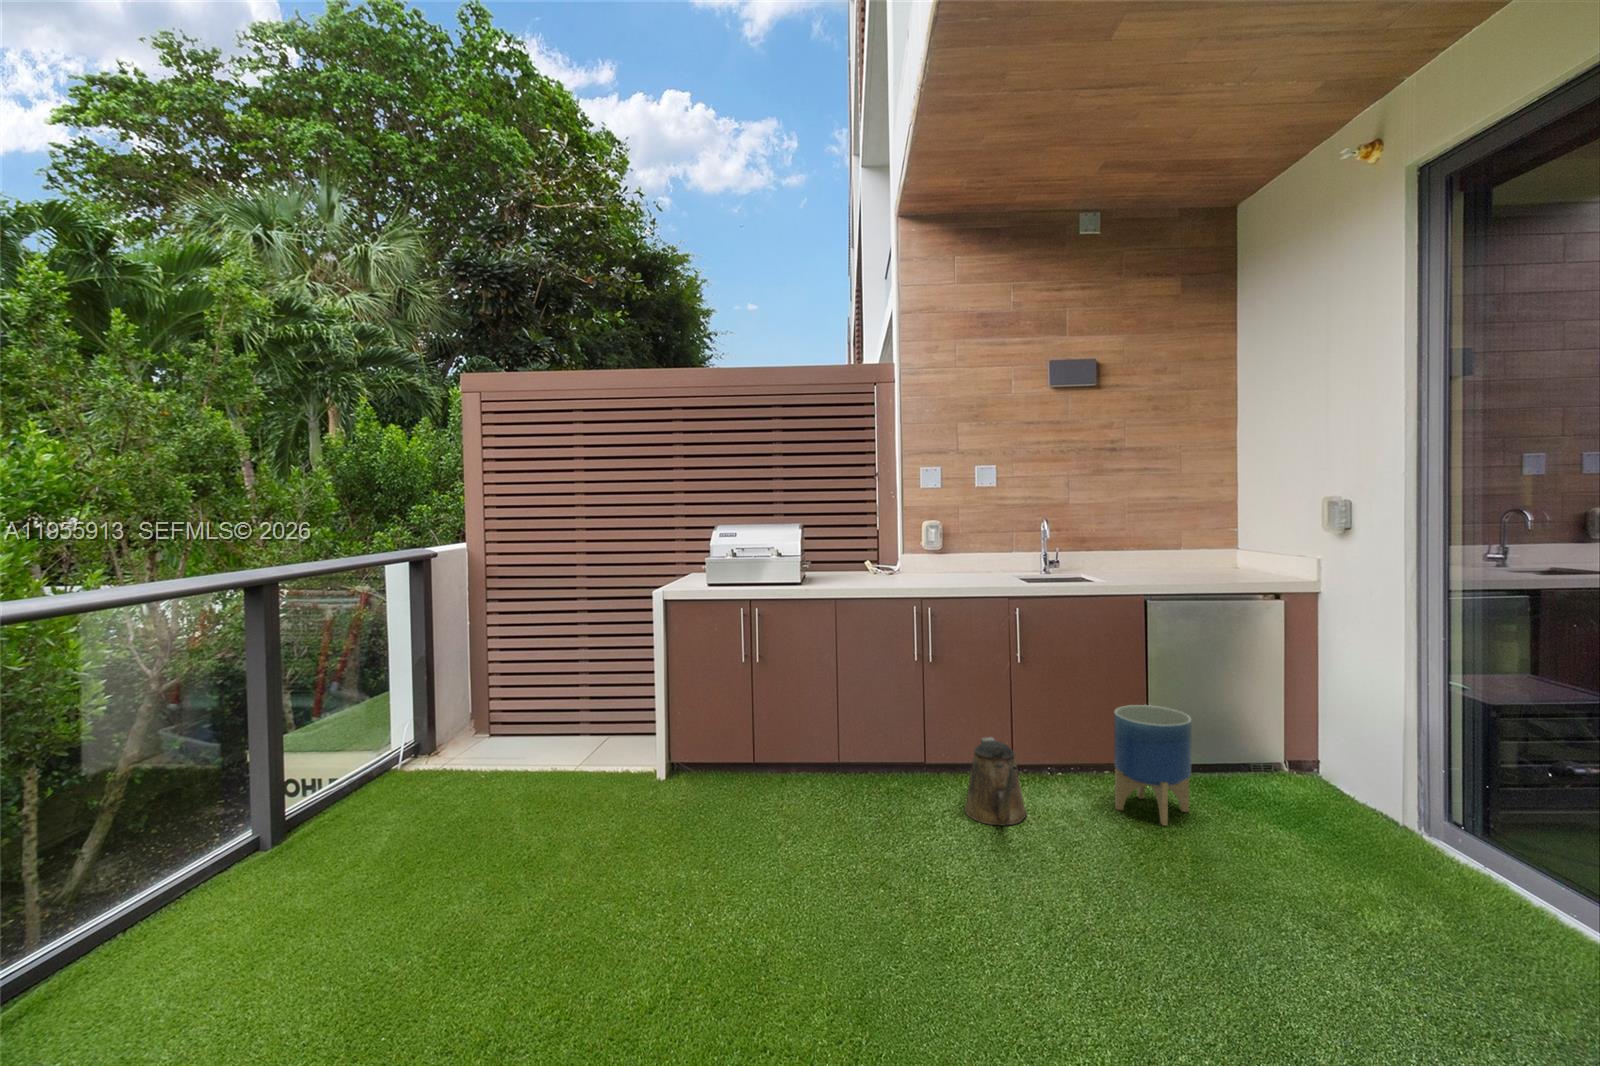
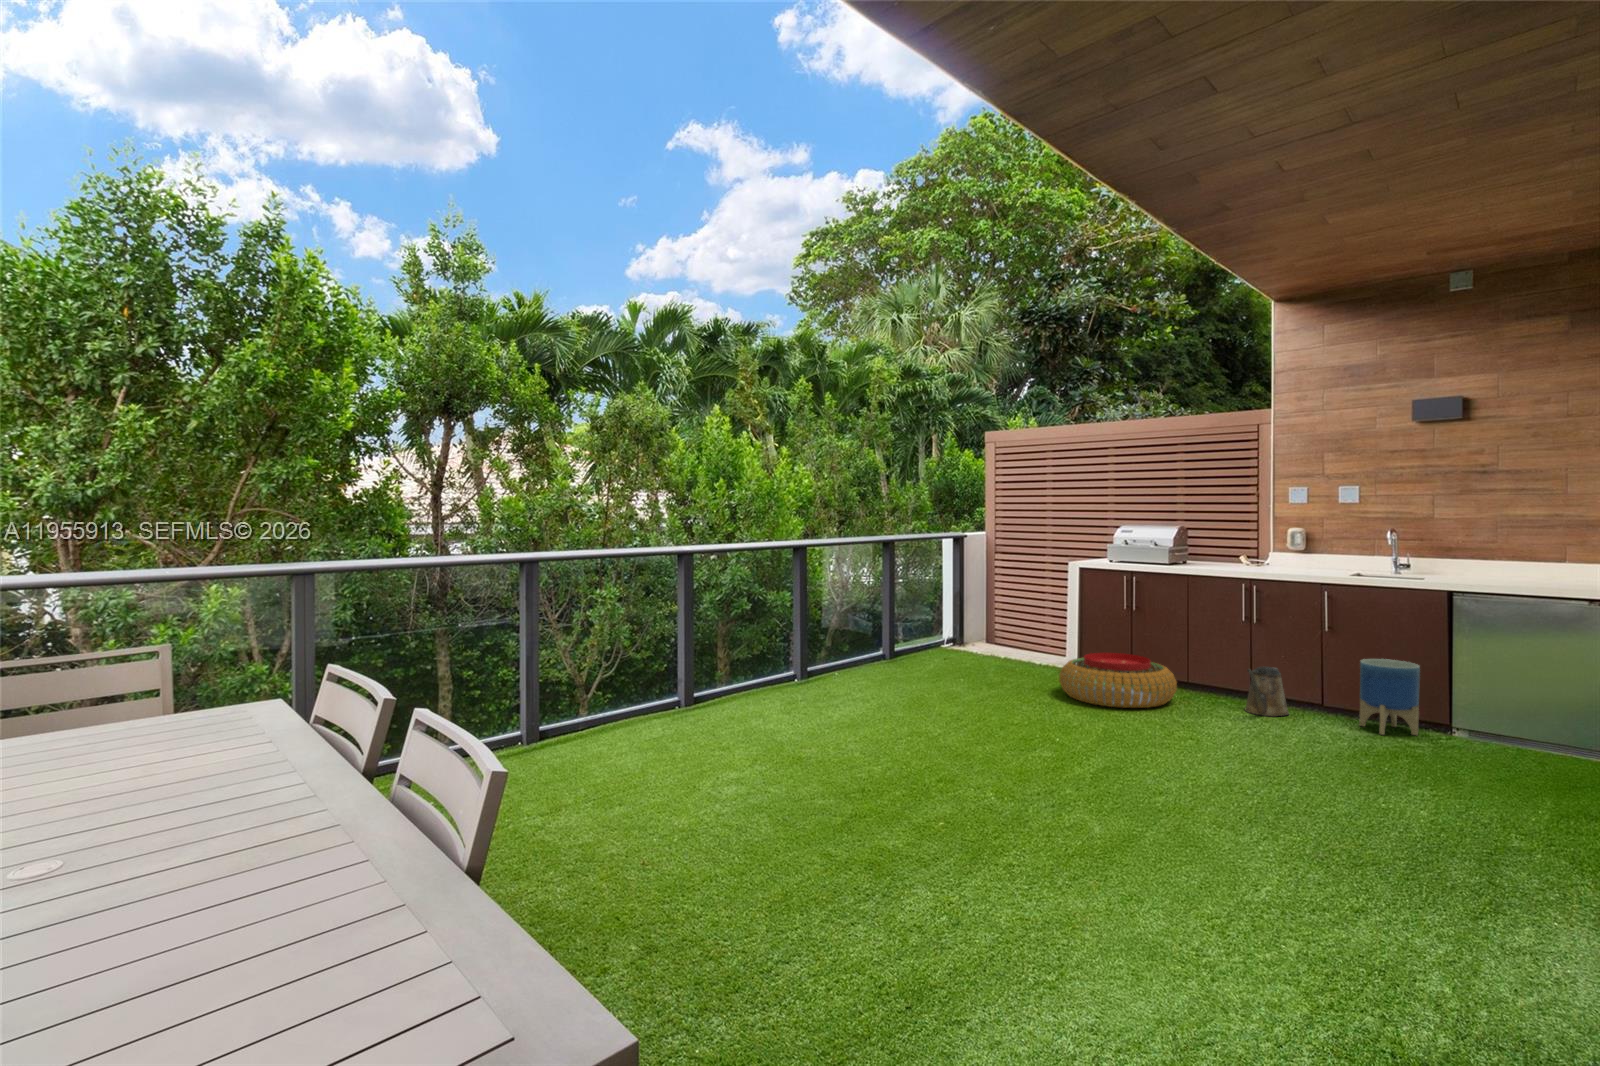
pouf: none [681,753,883,888] -> present [1059,653,1177,708]

